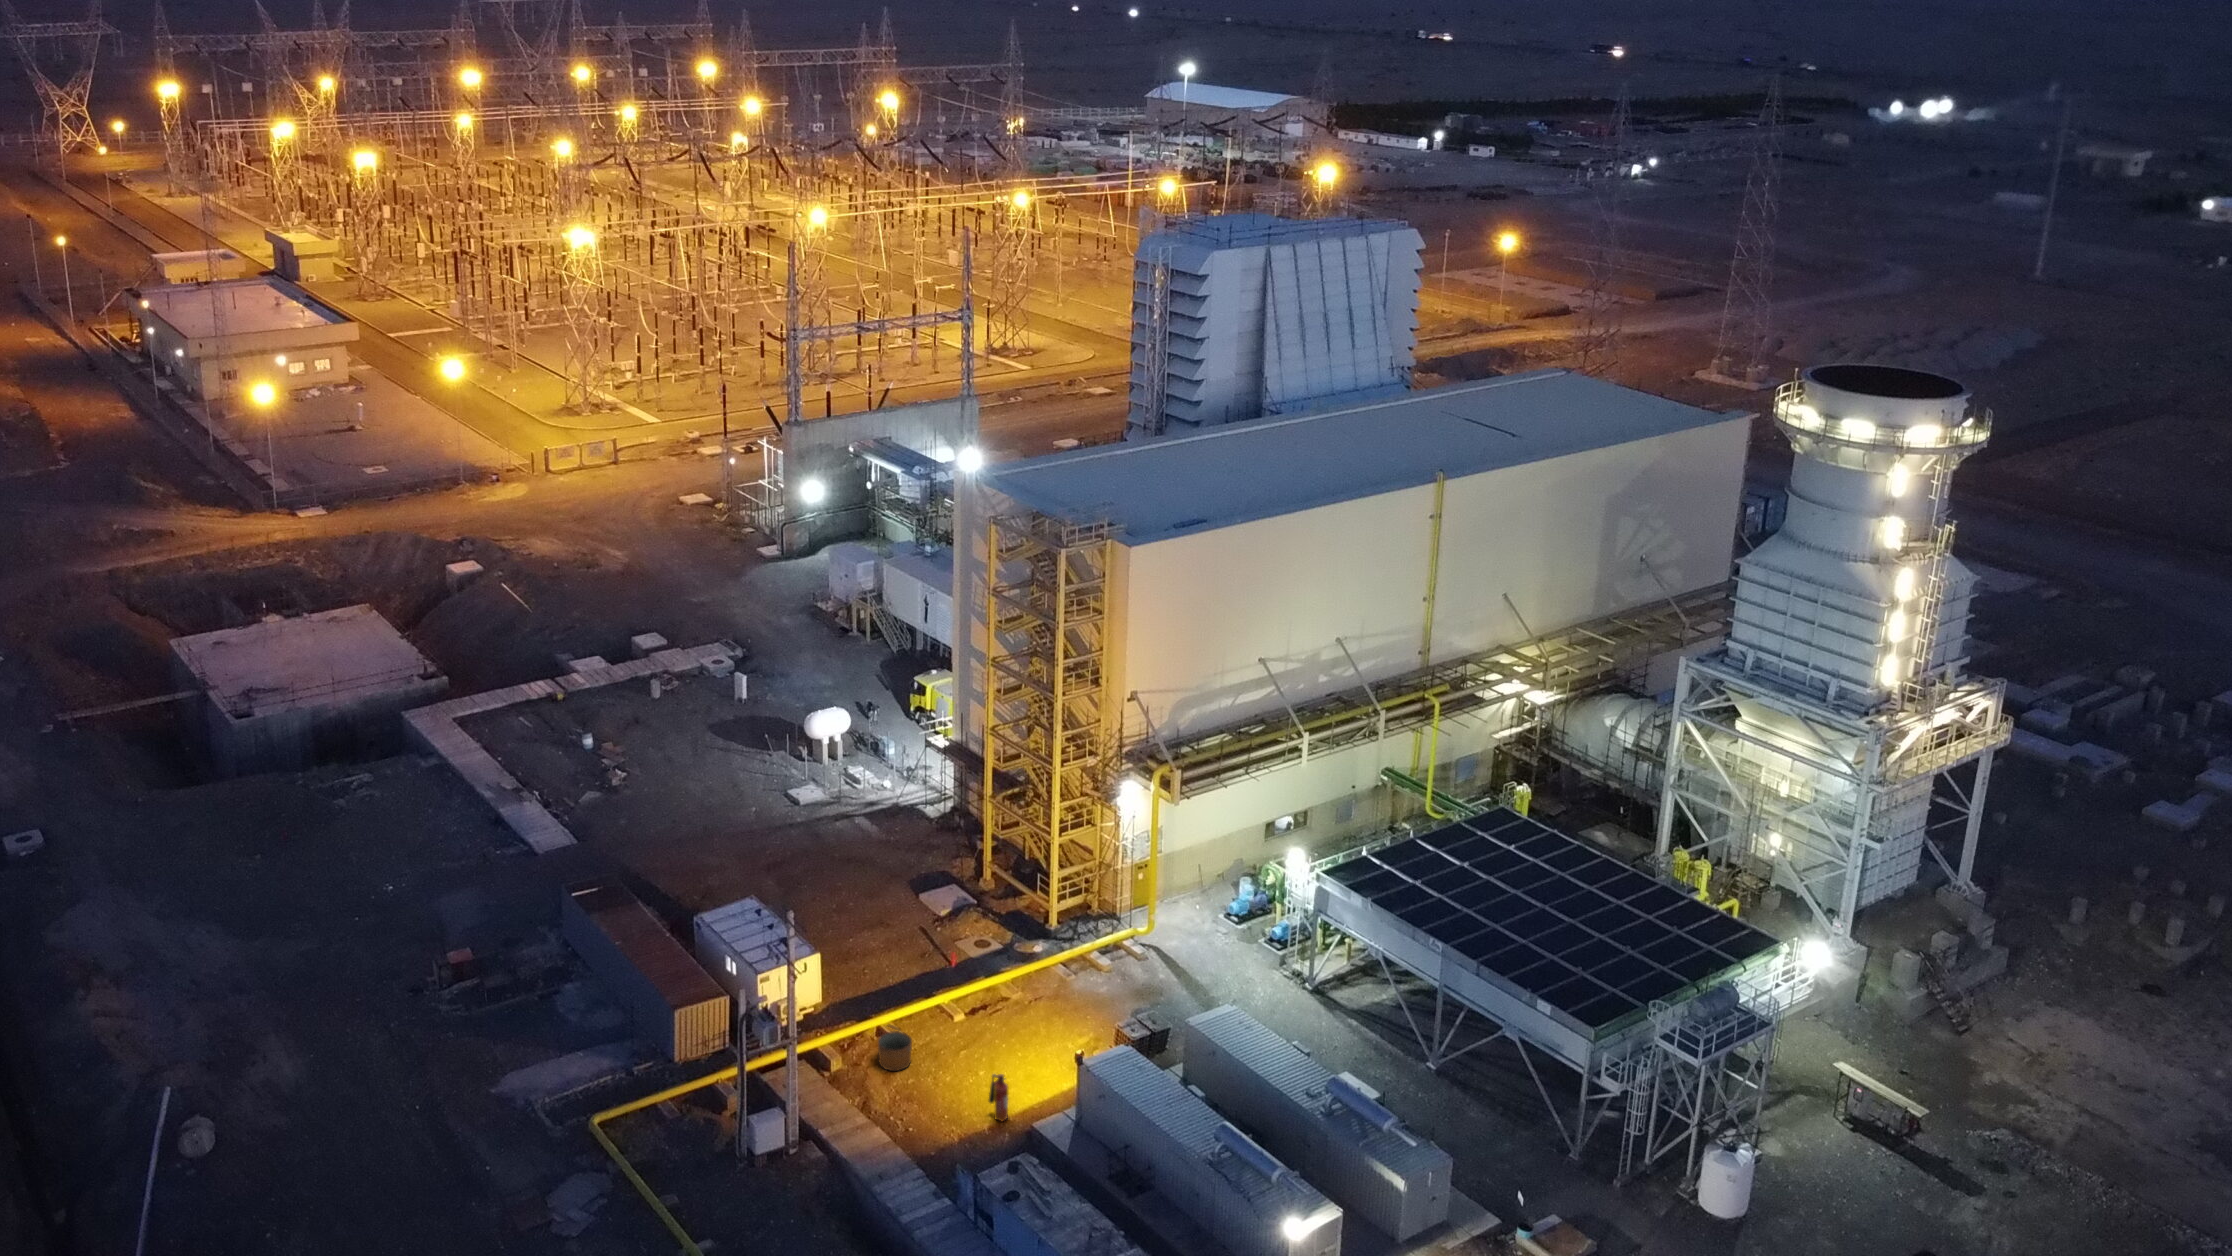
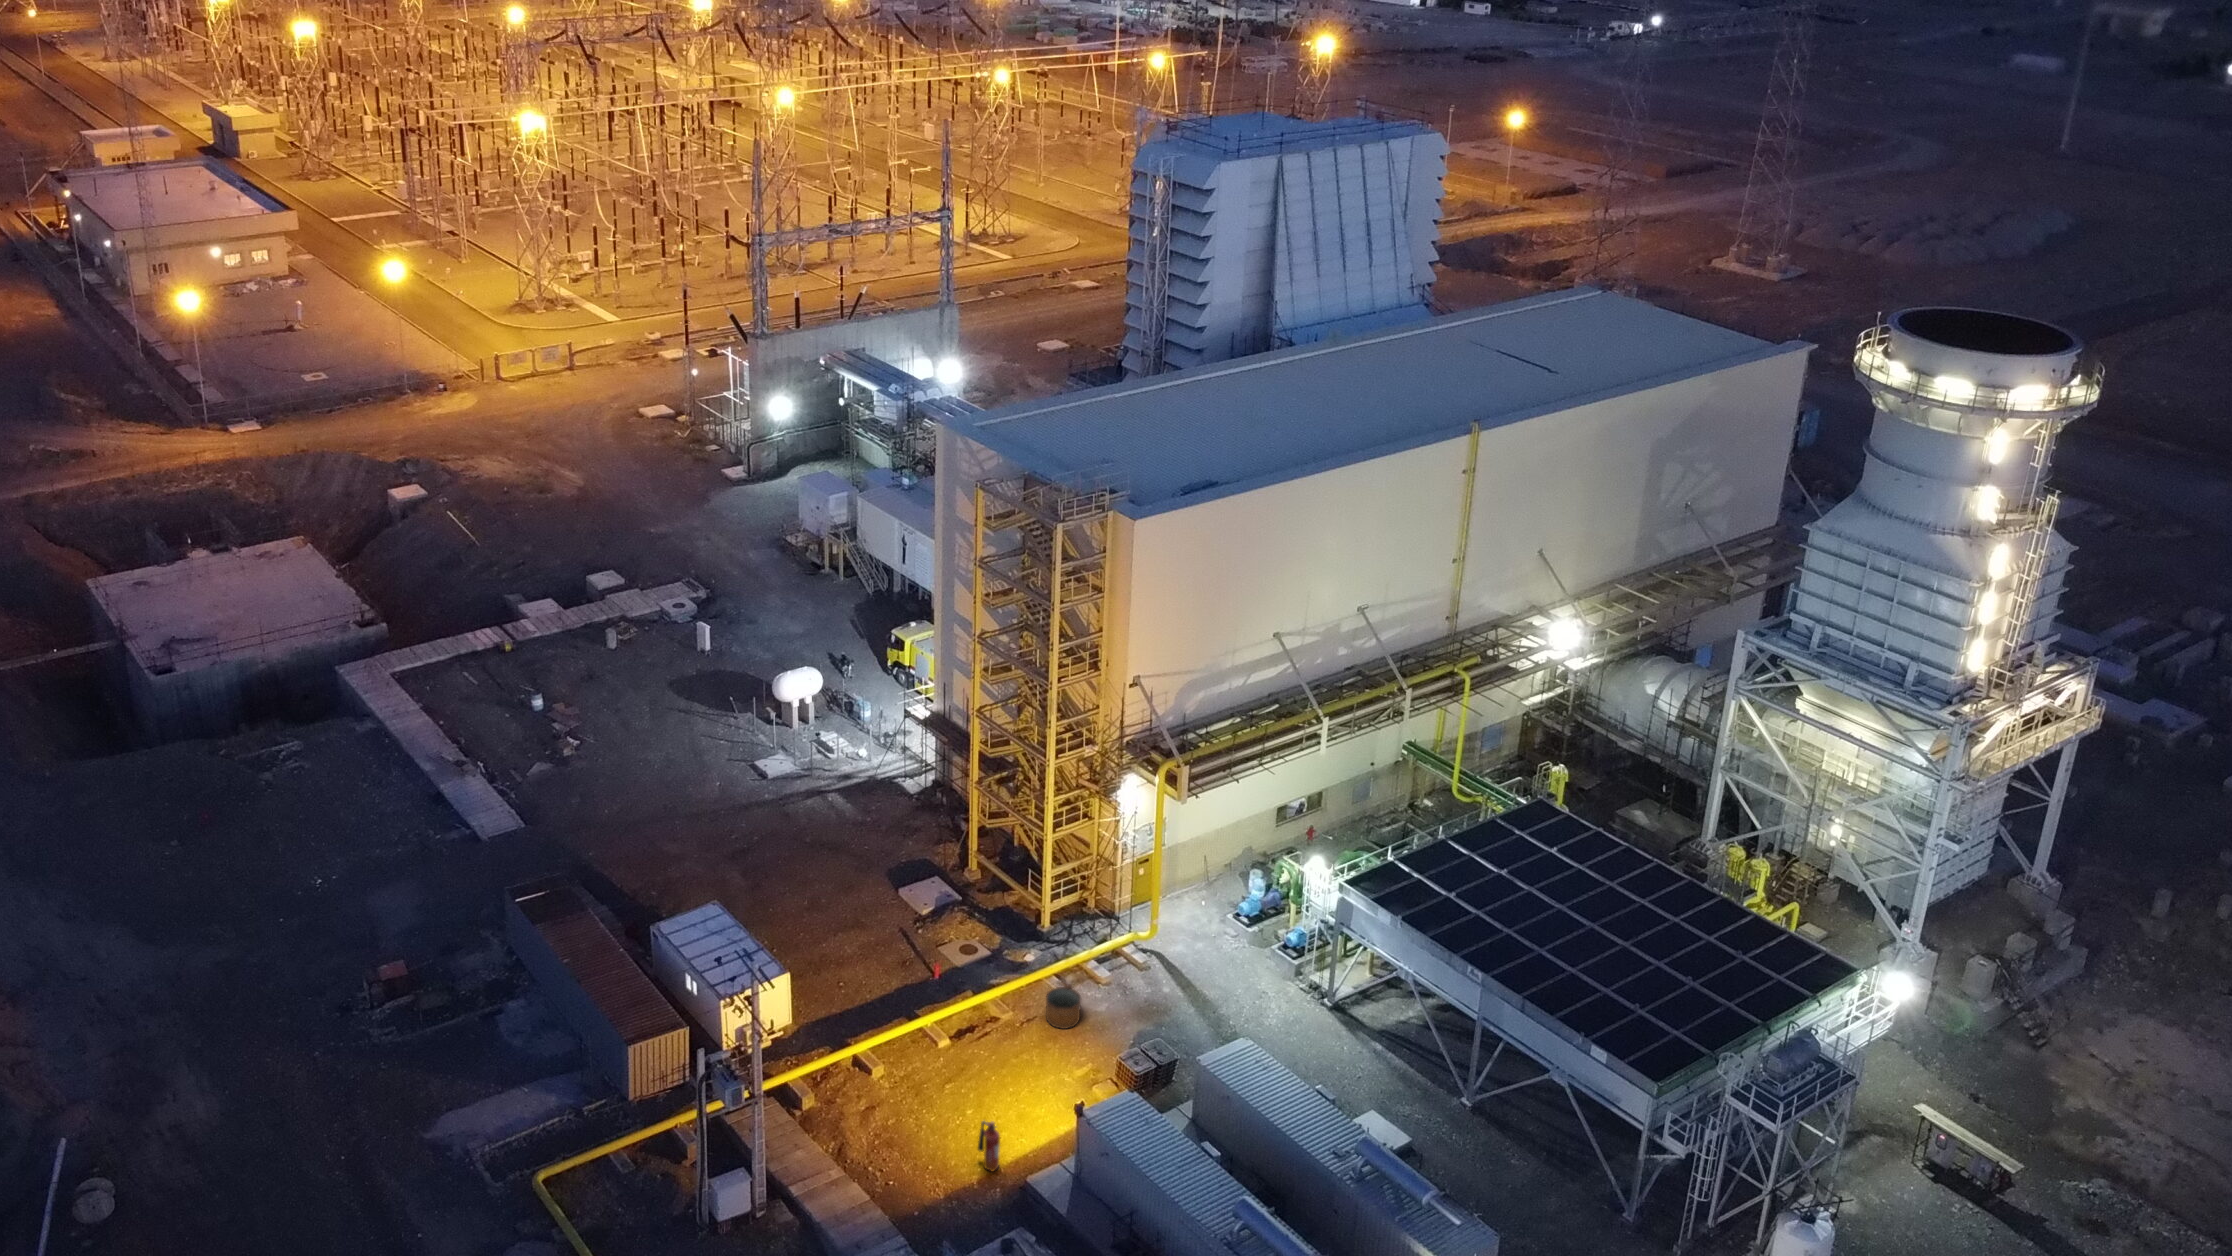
bucket: present [878,1025,912,1071] -> present [1046,982,1081,1029]

